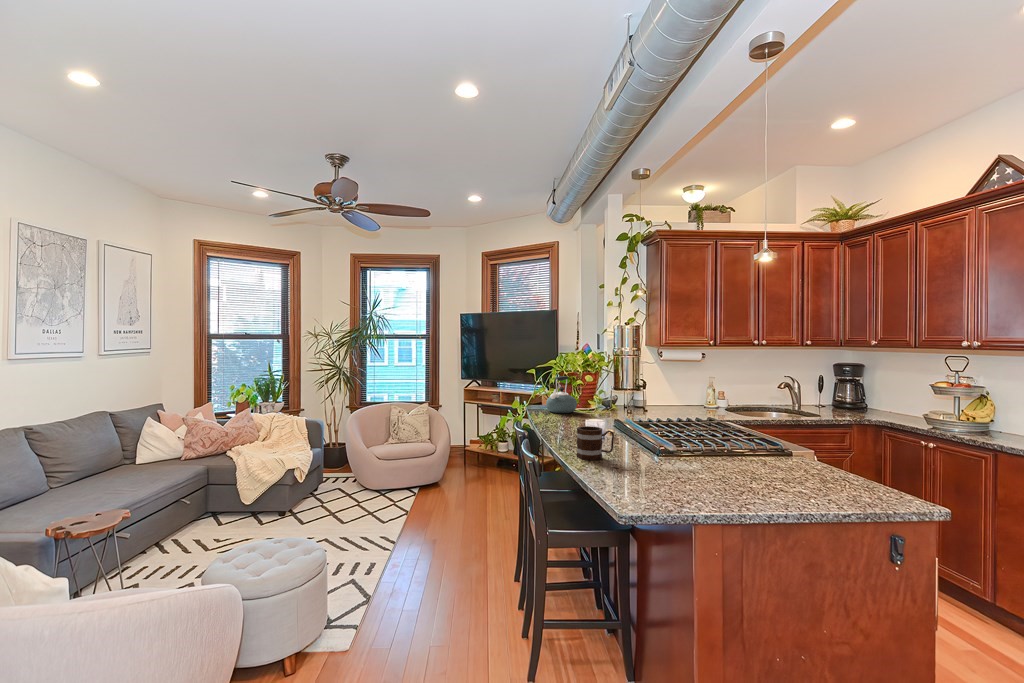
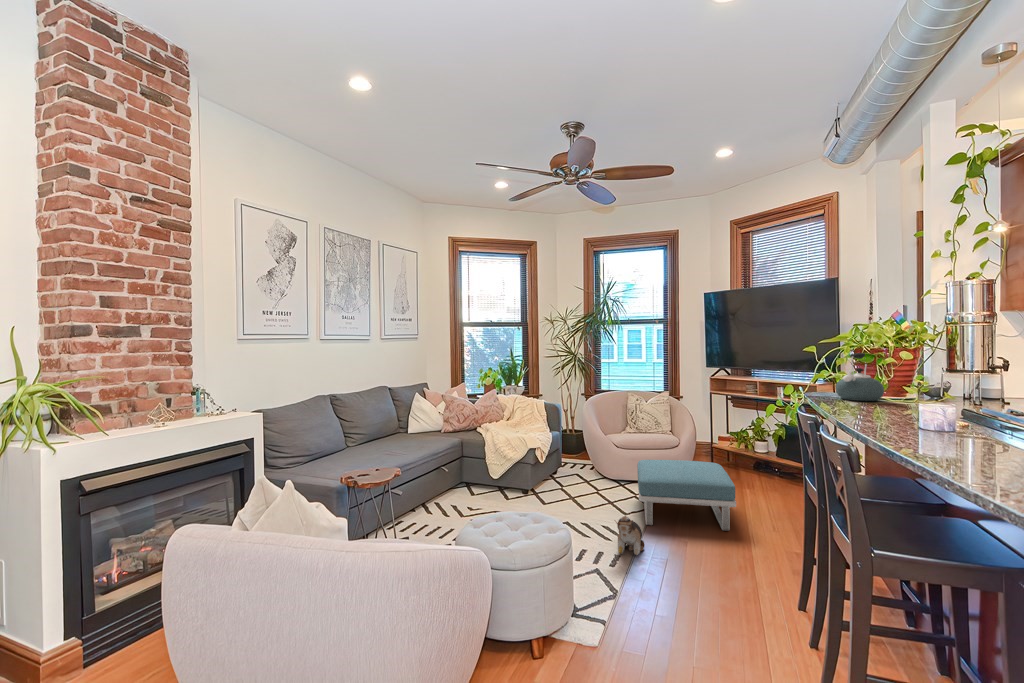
mug: present [577,426,614,460] -> none [911,408,980,456]
footstool: none [396,466,477,529] -> present [637,460,736,531]
plush toy: none [370,525,399,561] -> present [615,516,645,555]

